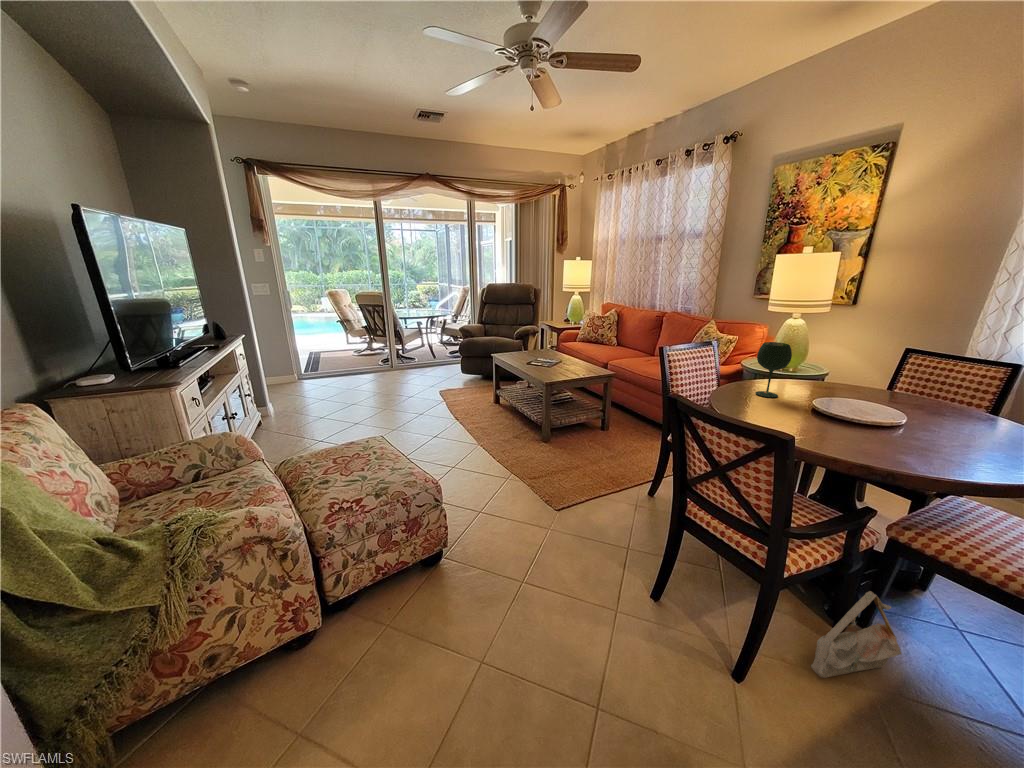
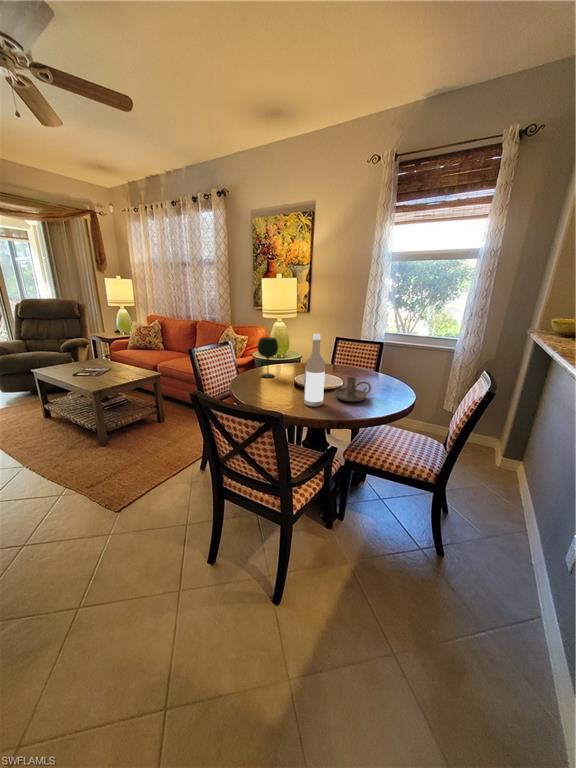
wine bottle: none [825,345,873,447] -> present [304,334,325,407]
candle holder: none [884,415,968,455] -> present [334,377,371,402]
bag: present [811,591,901,678] -> none [319,497,360,567]

